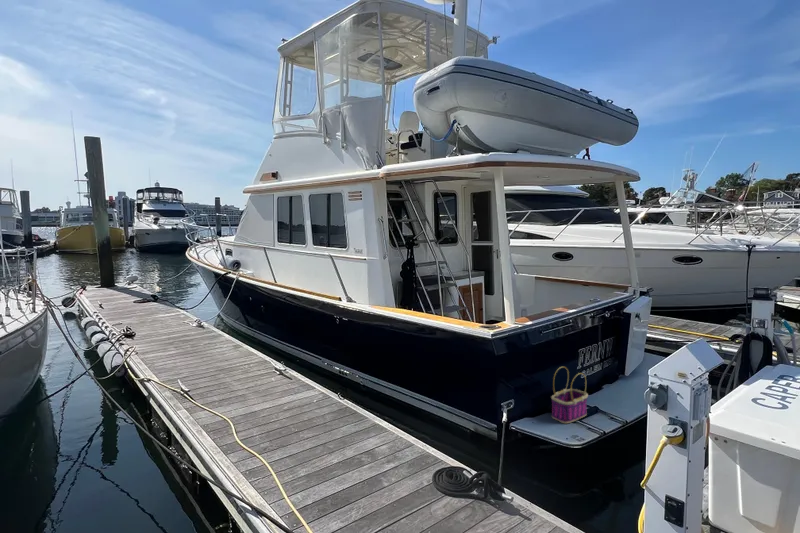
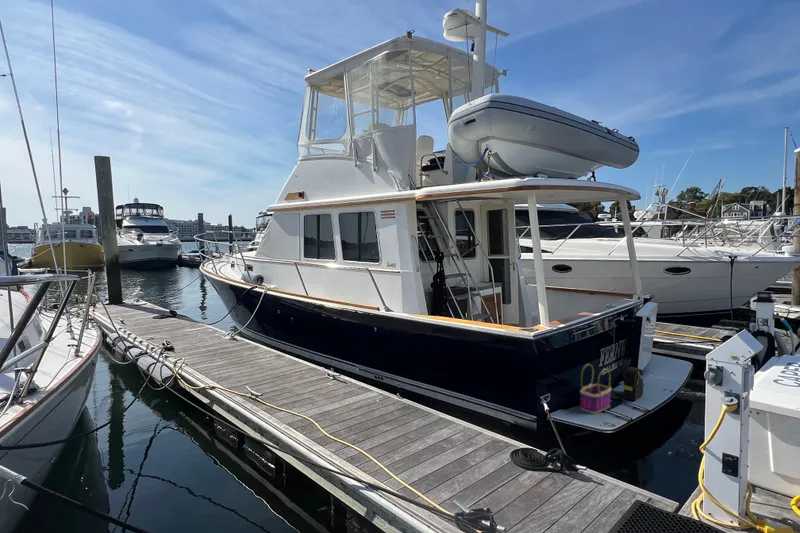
backpack: none [590,362,629,408] -> present [610,360,644,401]

